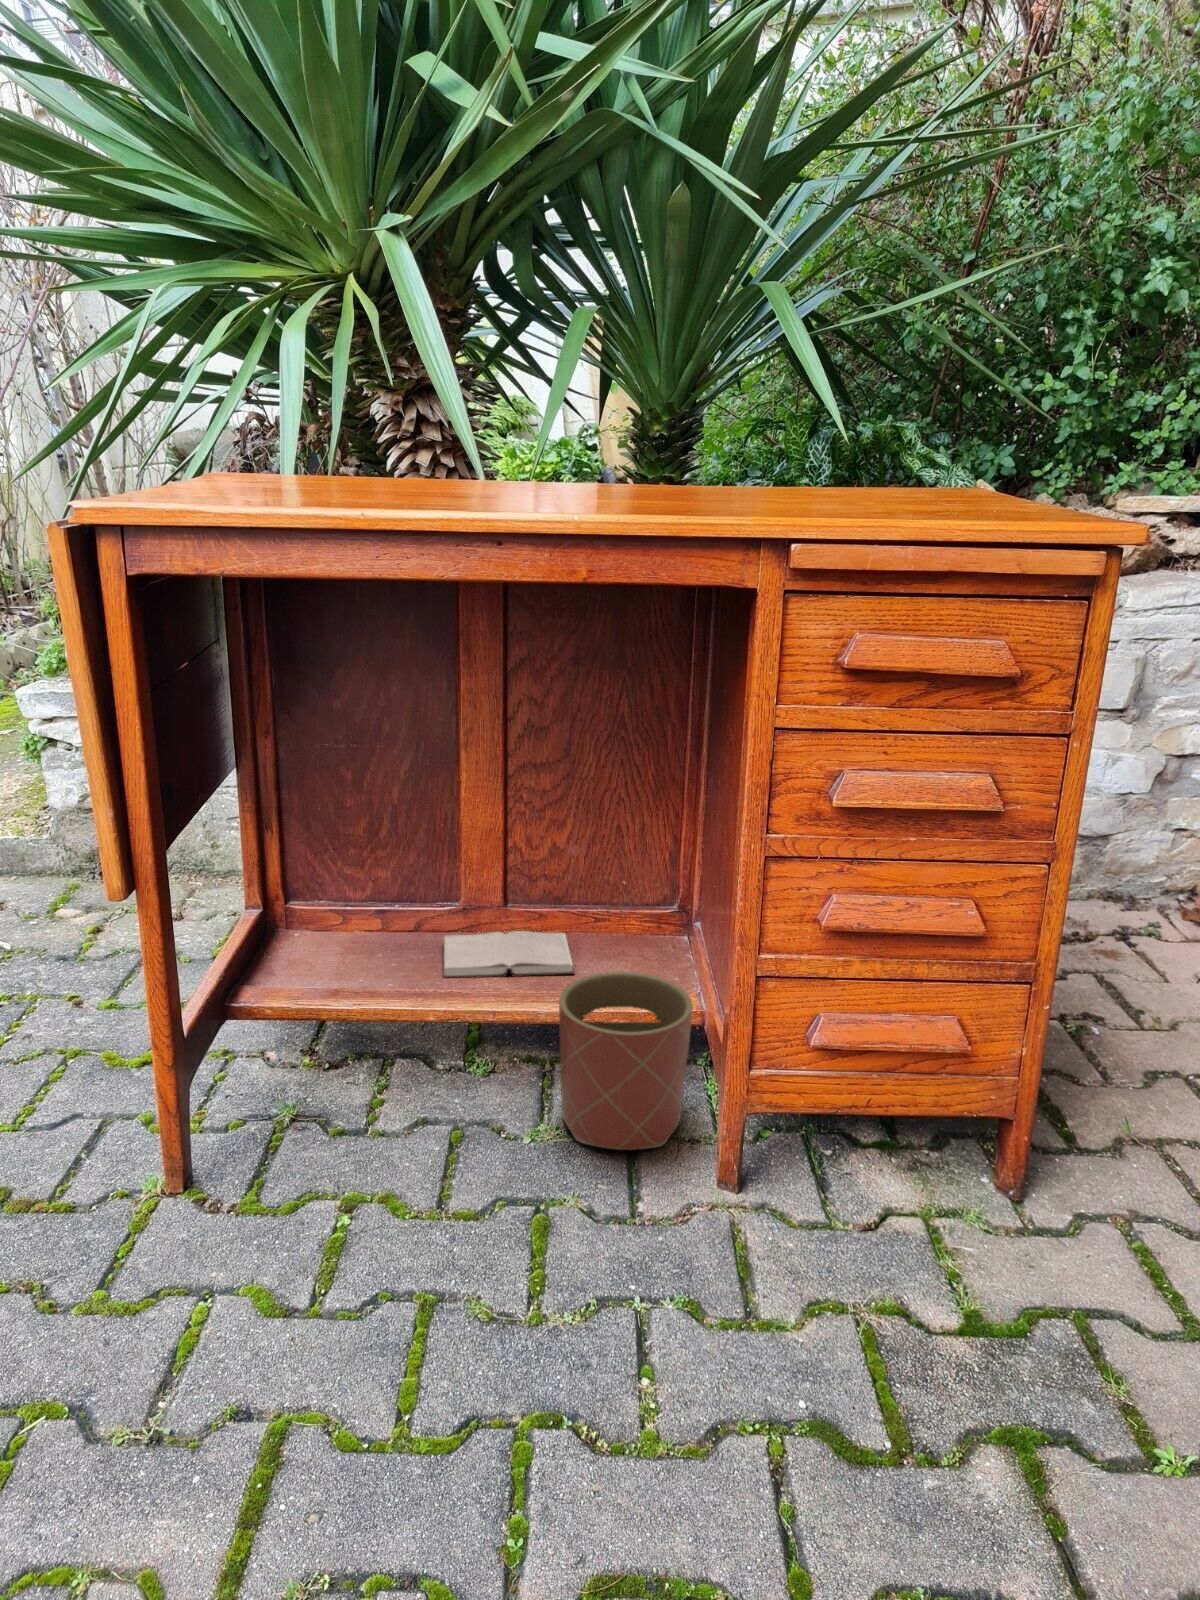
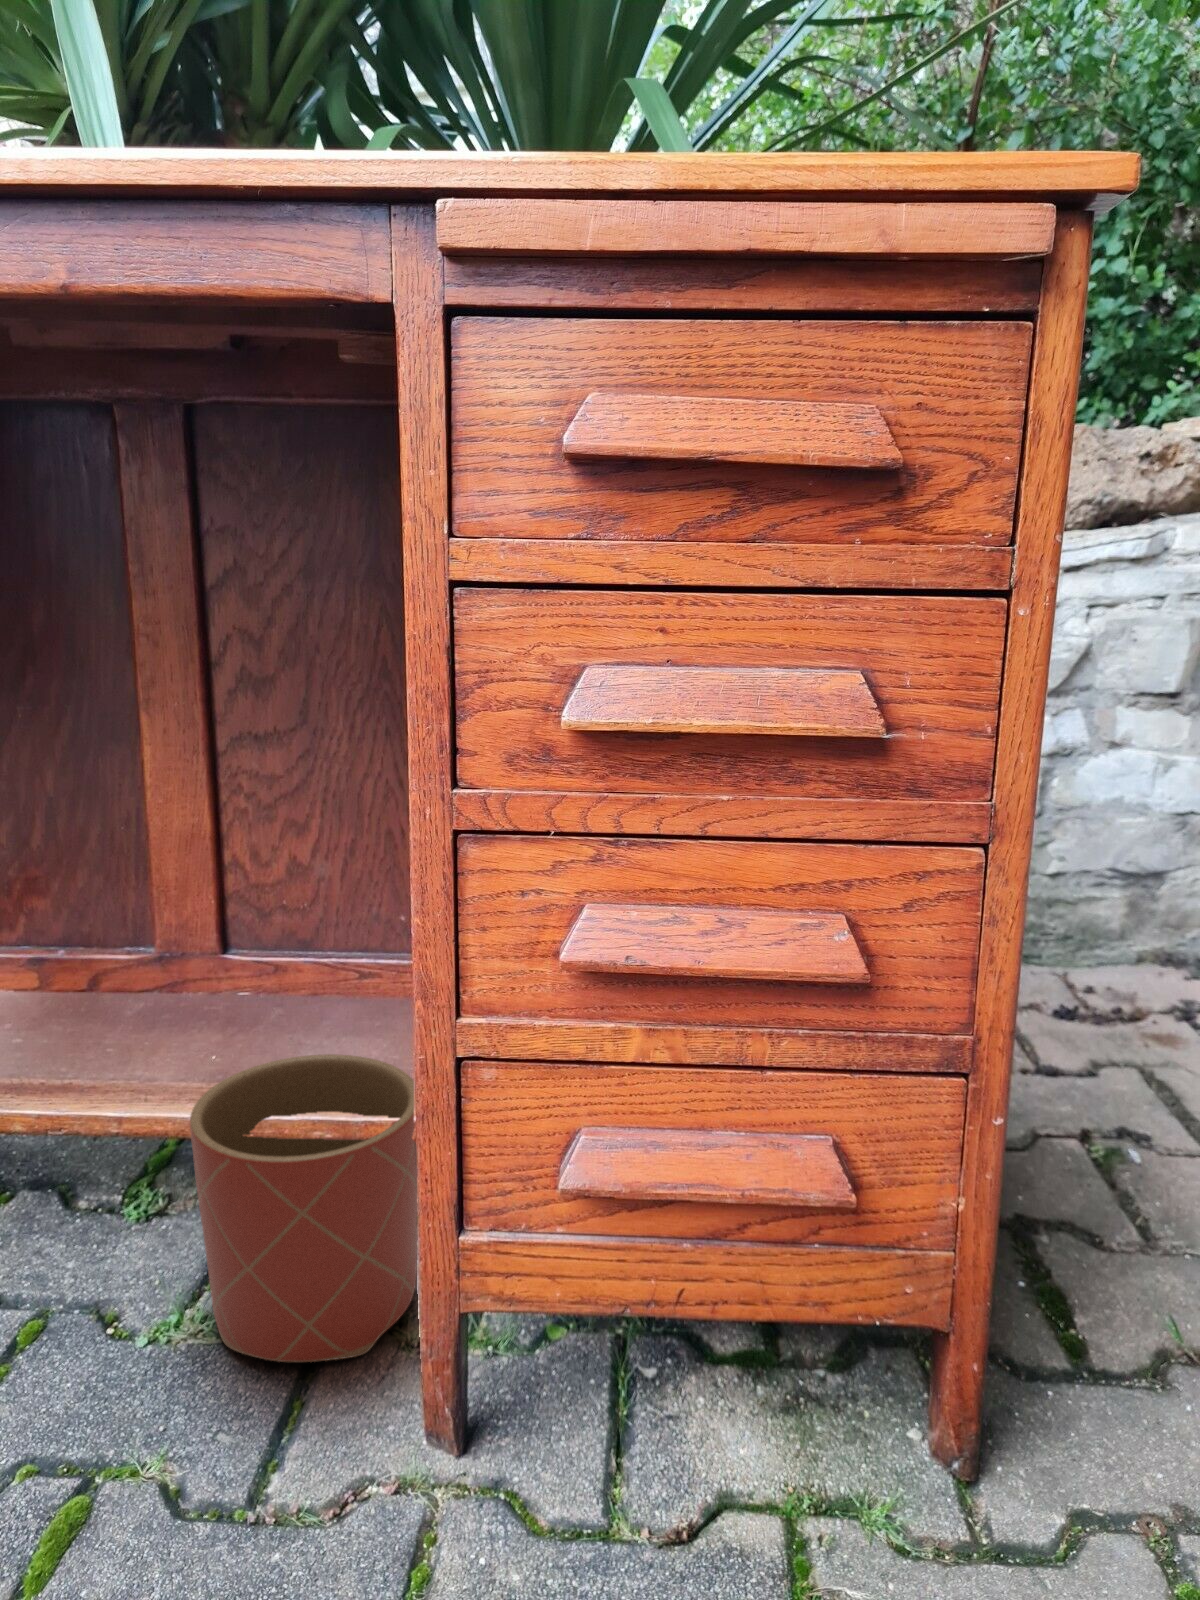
hardback book: present [443,931,574,978] -> none [85,995,315,1066]

